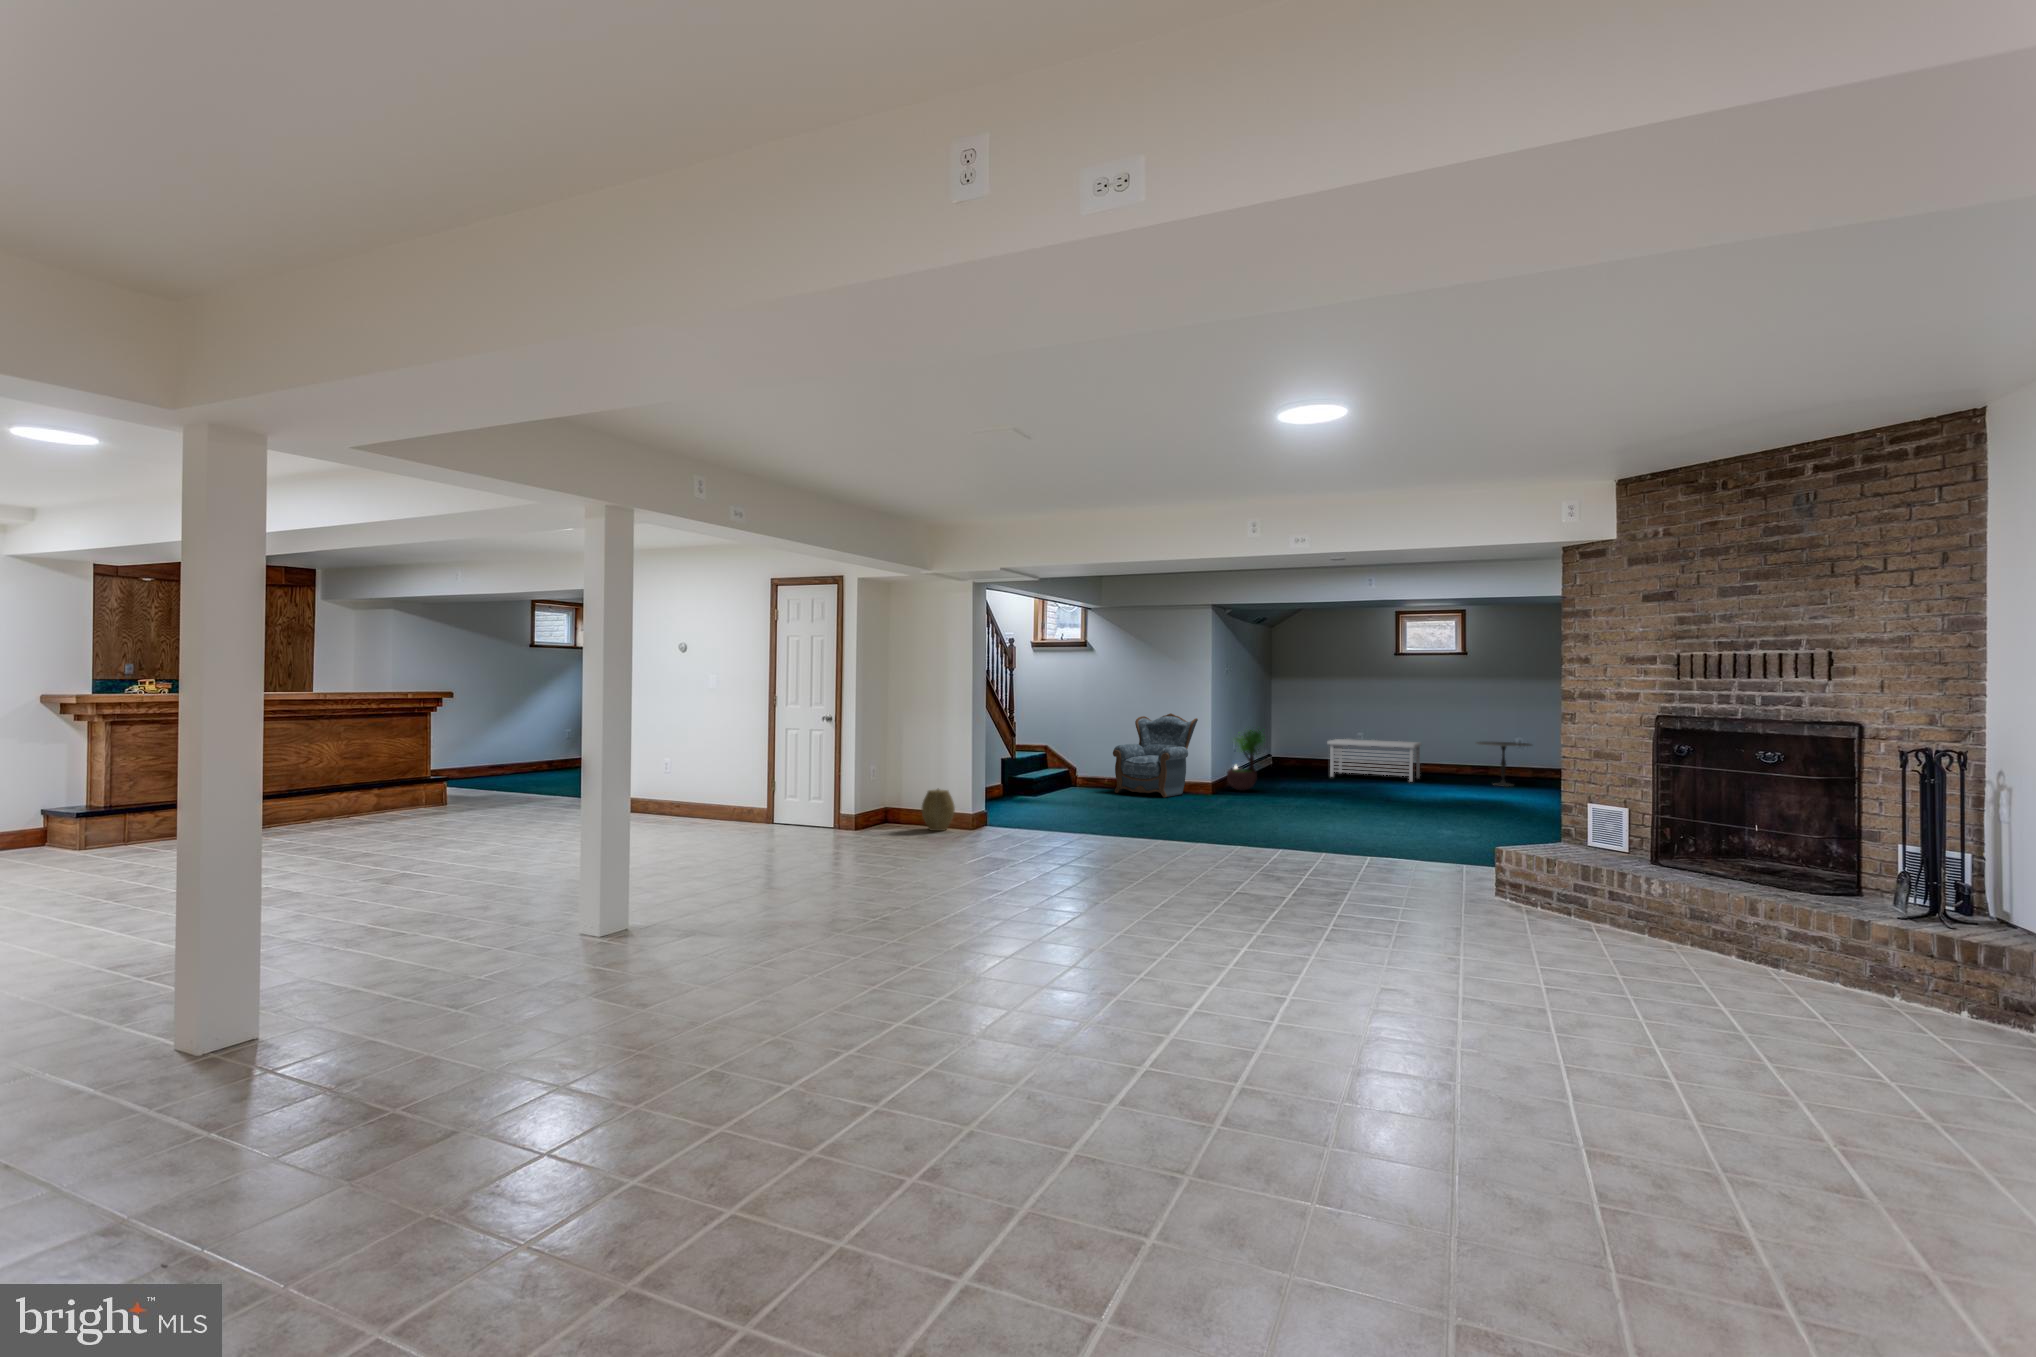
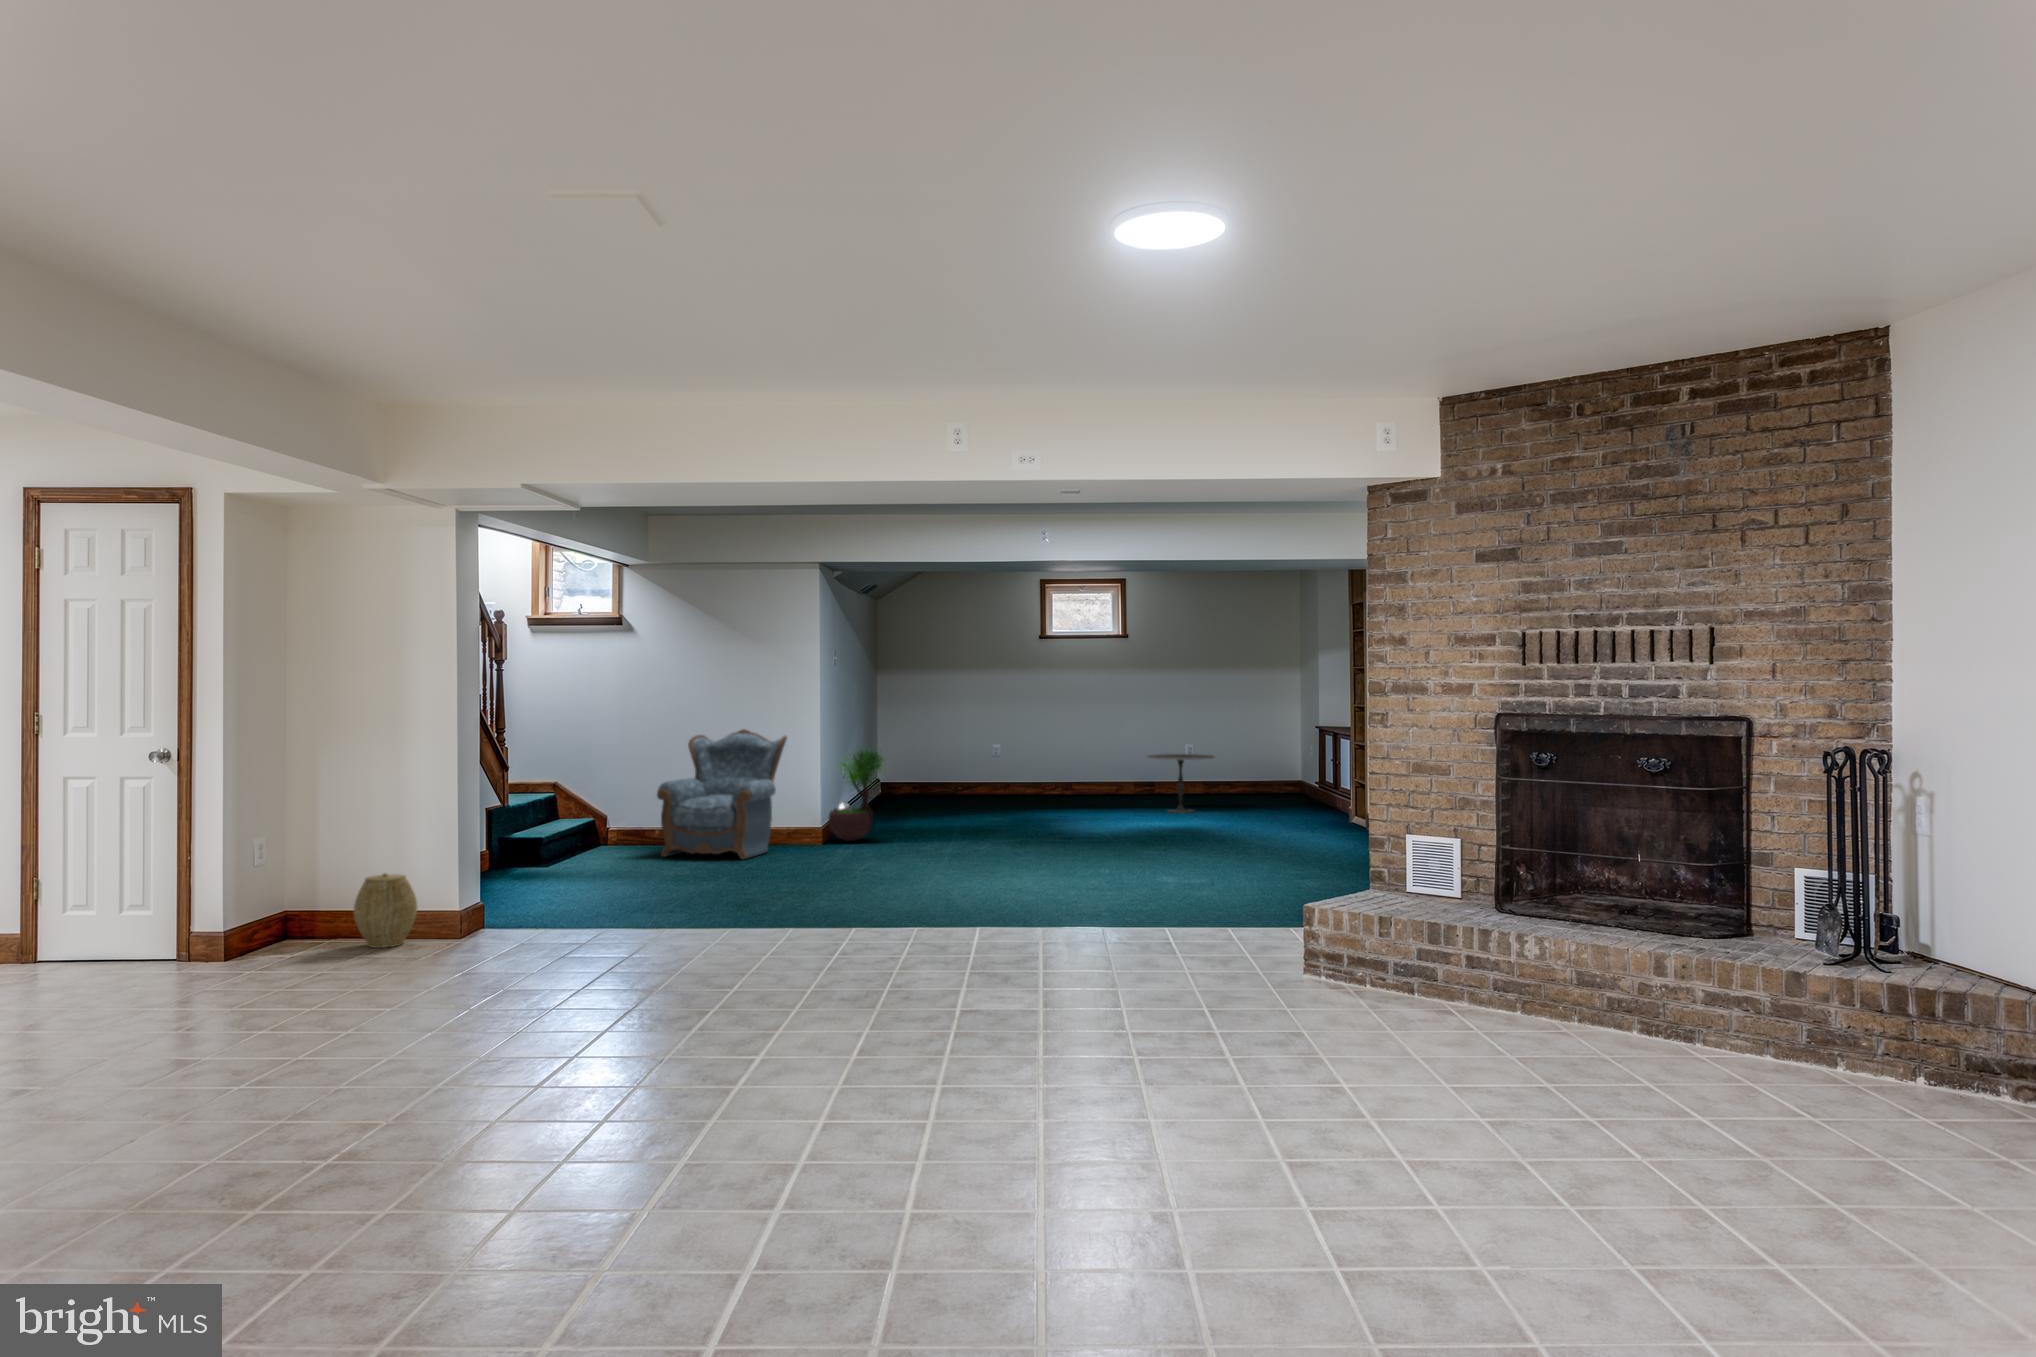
storage bench: present [1327,739,1421,782] -> none [954,758,1076,814]

